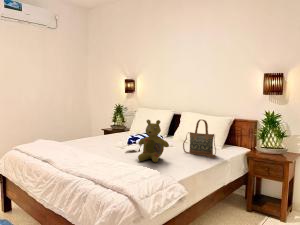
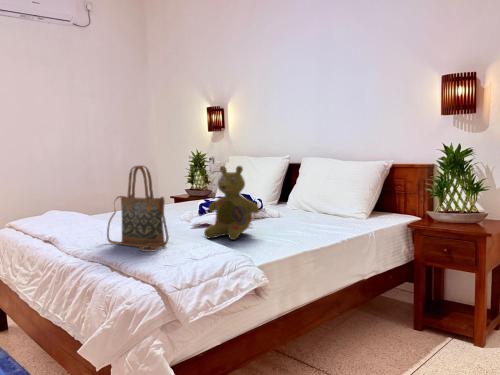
handbag: present [183,119,216,158] -> present [107,166,169,252]

